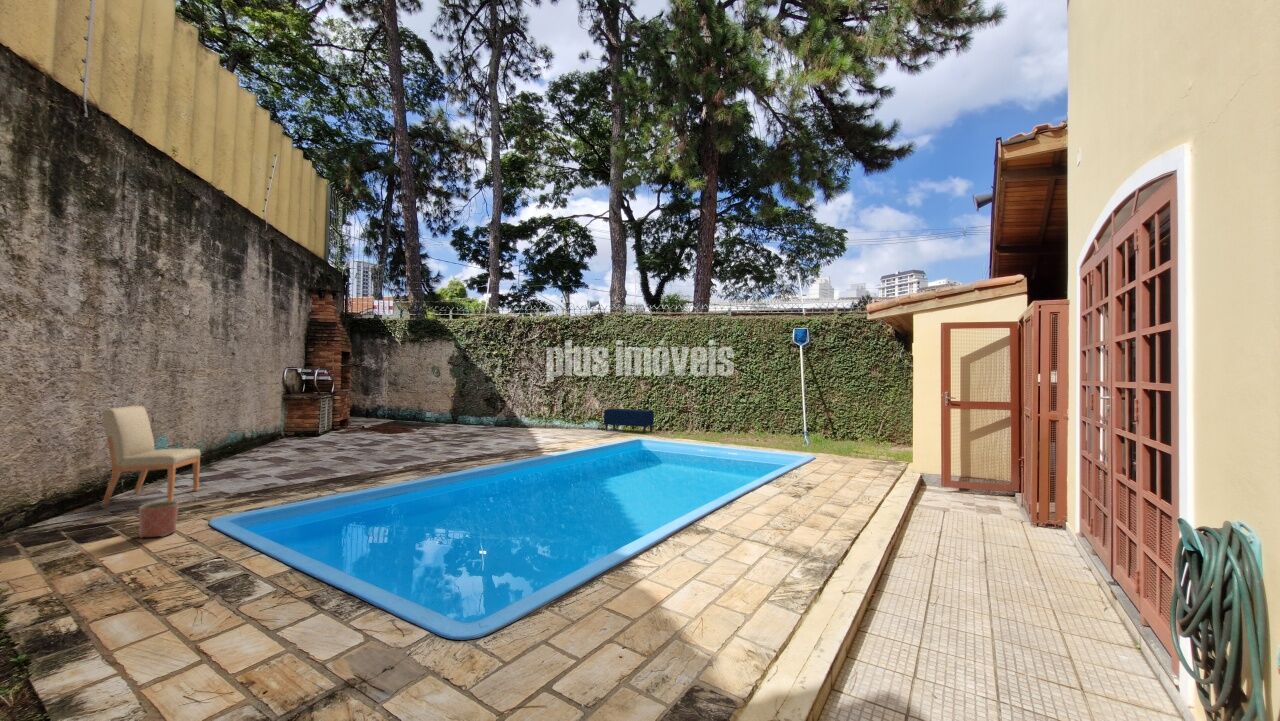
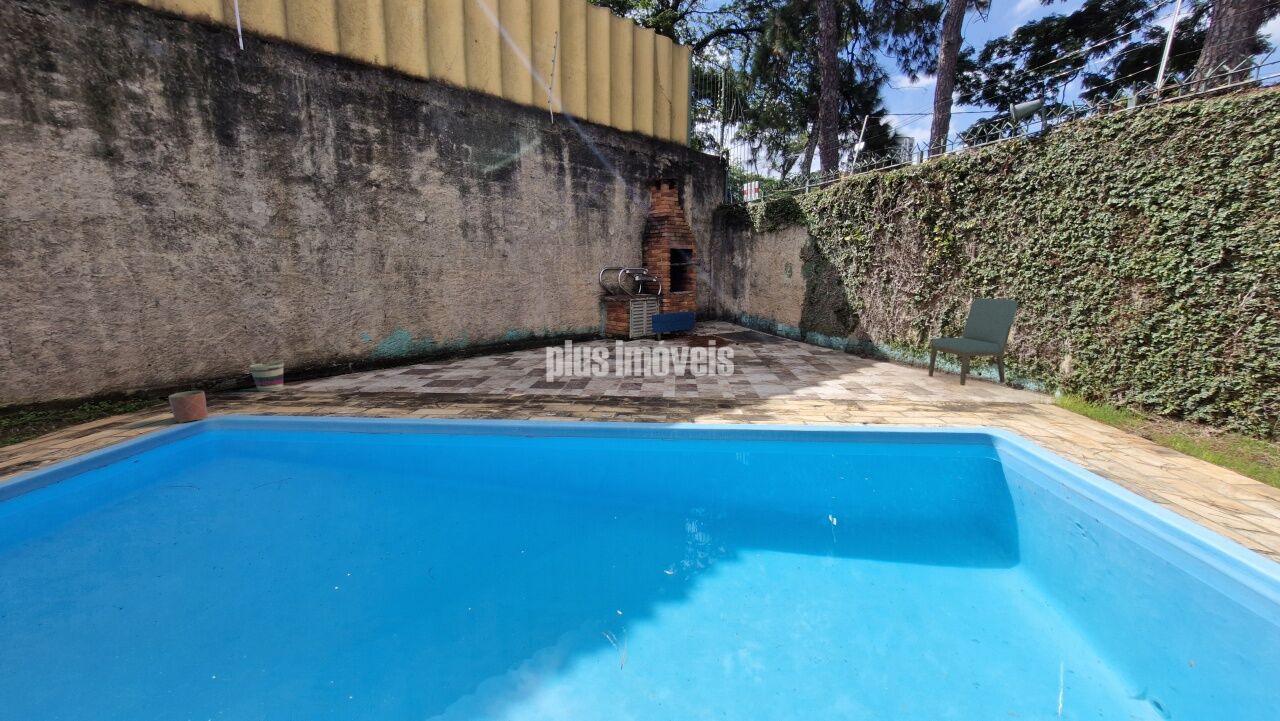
chair: present [102,406,201,505] -> present [929,298,1018,385]
bench: present [604,409,654,434] -> present [644,311,695,341]
basket: none [52,482,104,522] -> present [249,362,284,391]

